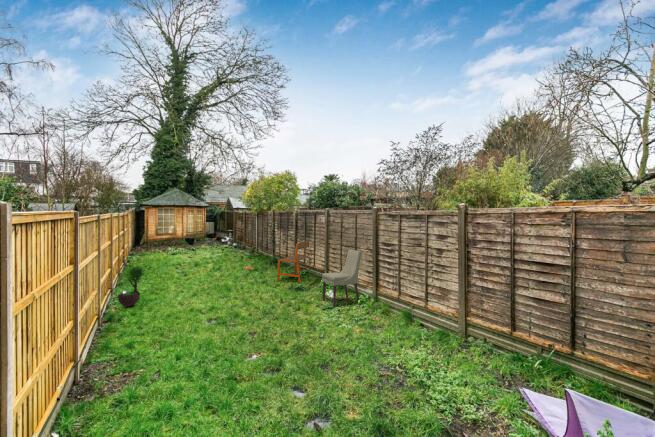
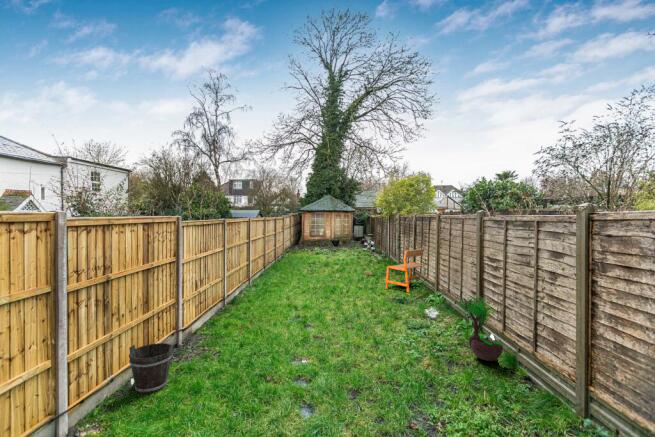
chair: present [322,250,361,306] -> none [418,262,465,326]
potted tree: present [118,267,145,307] -> present [458,295,503,361]
bucket: none [89,349,137,403] -> present [129,343,173,393]

